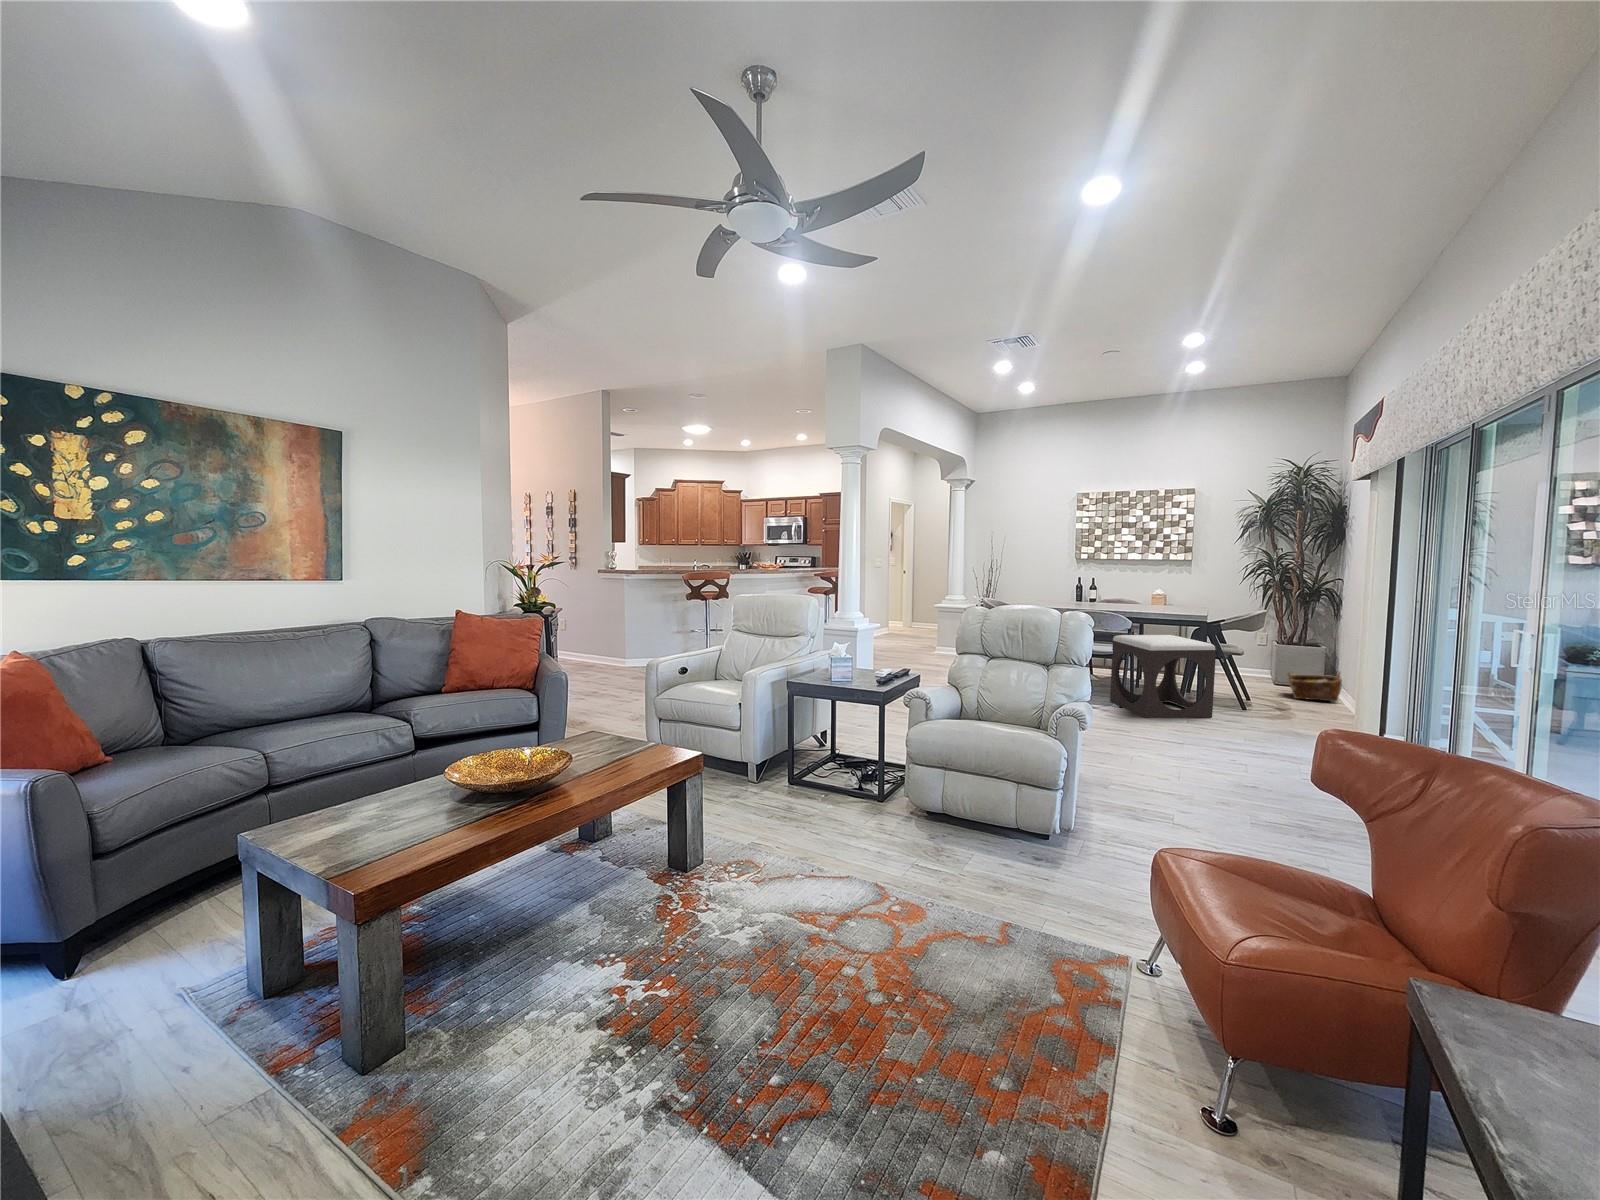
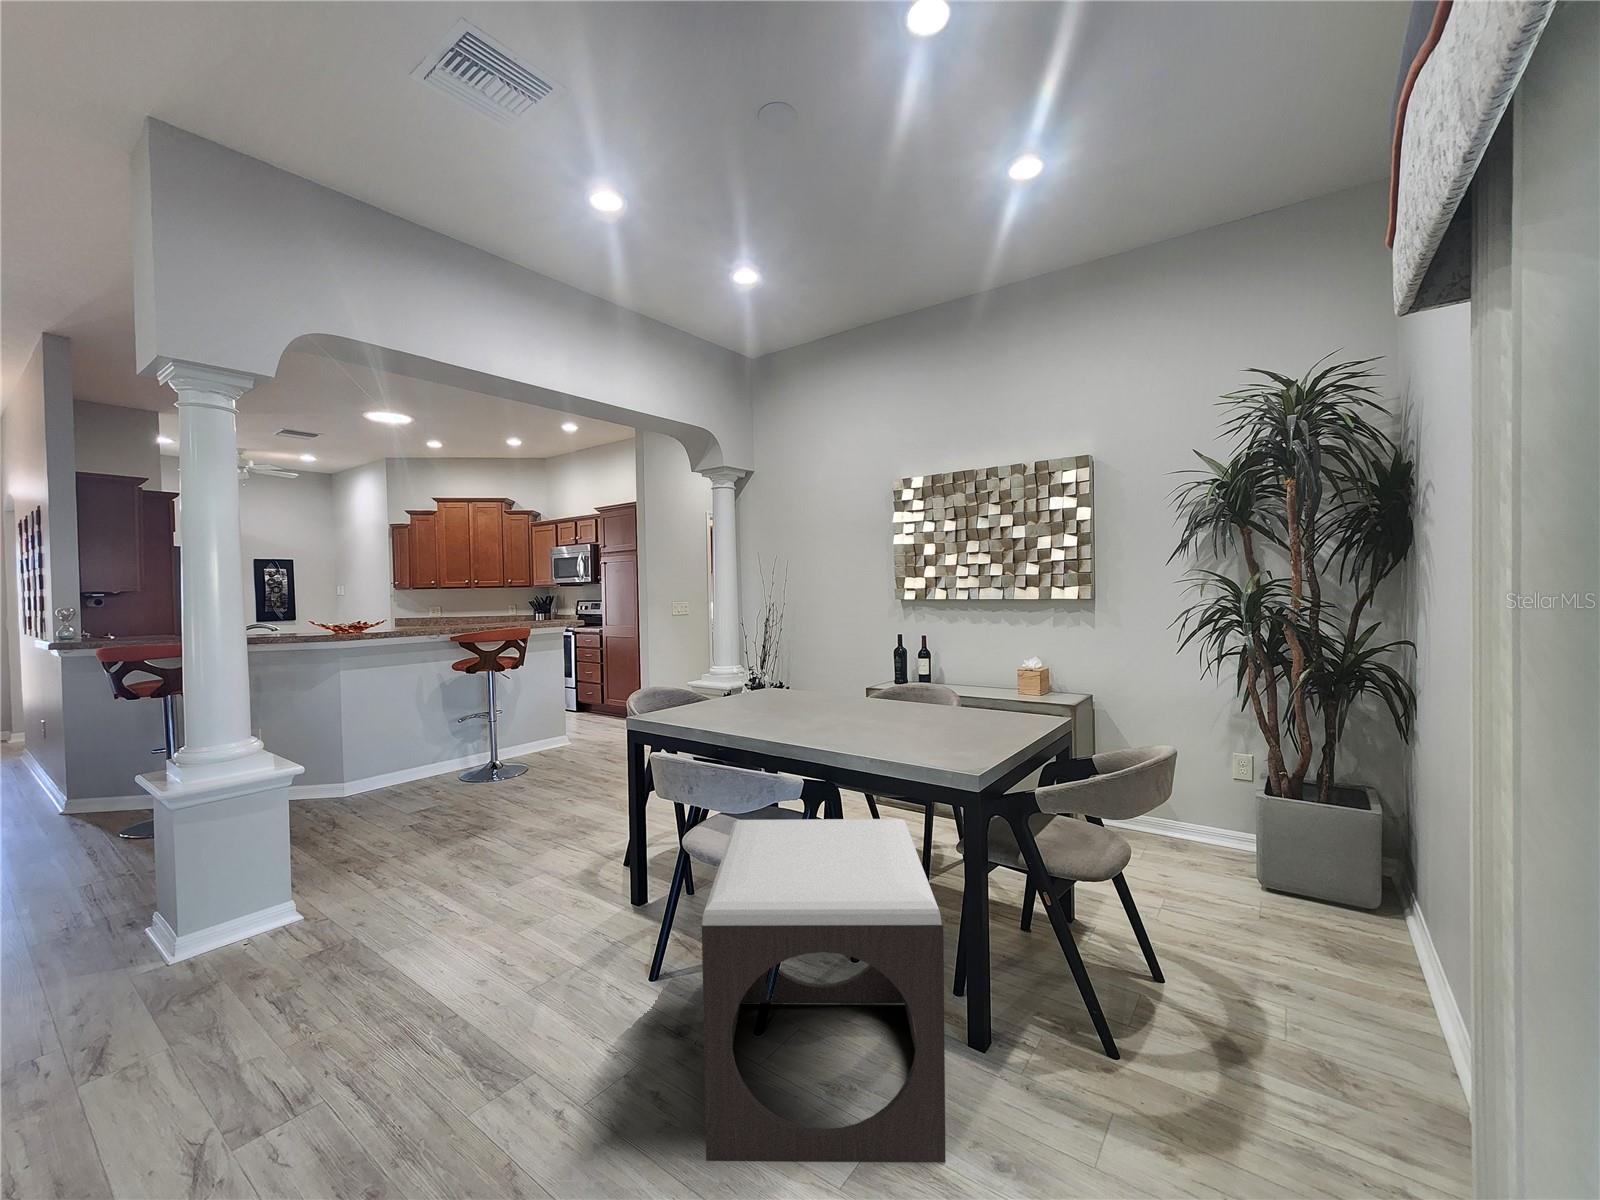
woven basket: present [1287,671,1342,701] -> none [1270,893,1435,1024]

